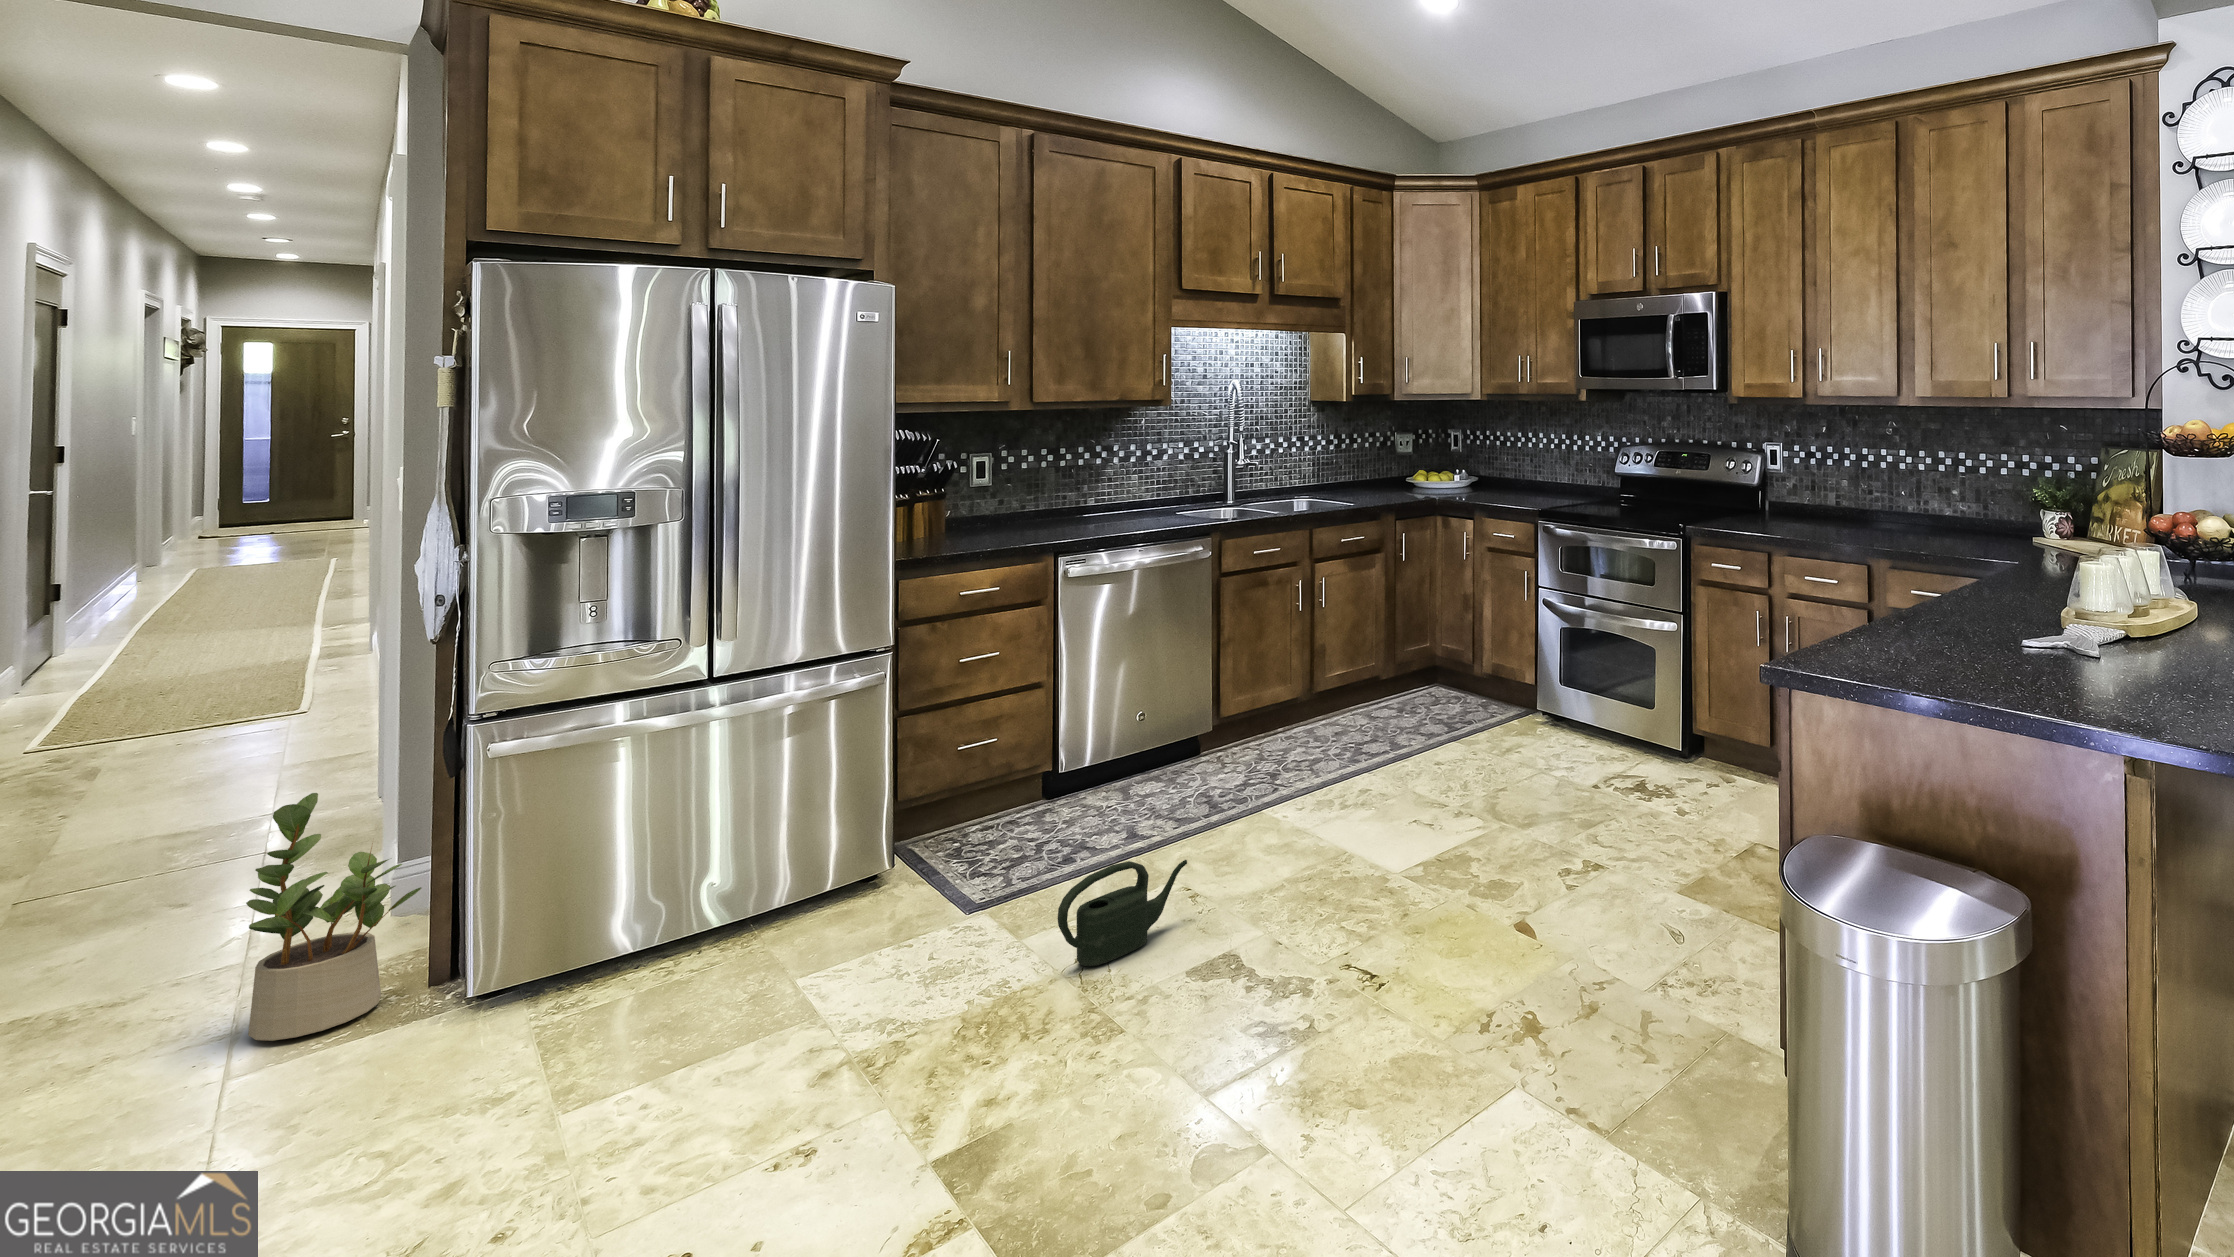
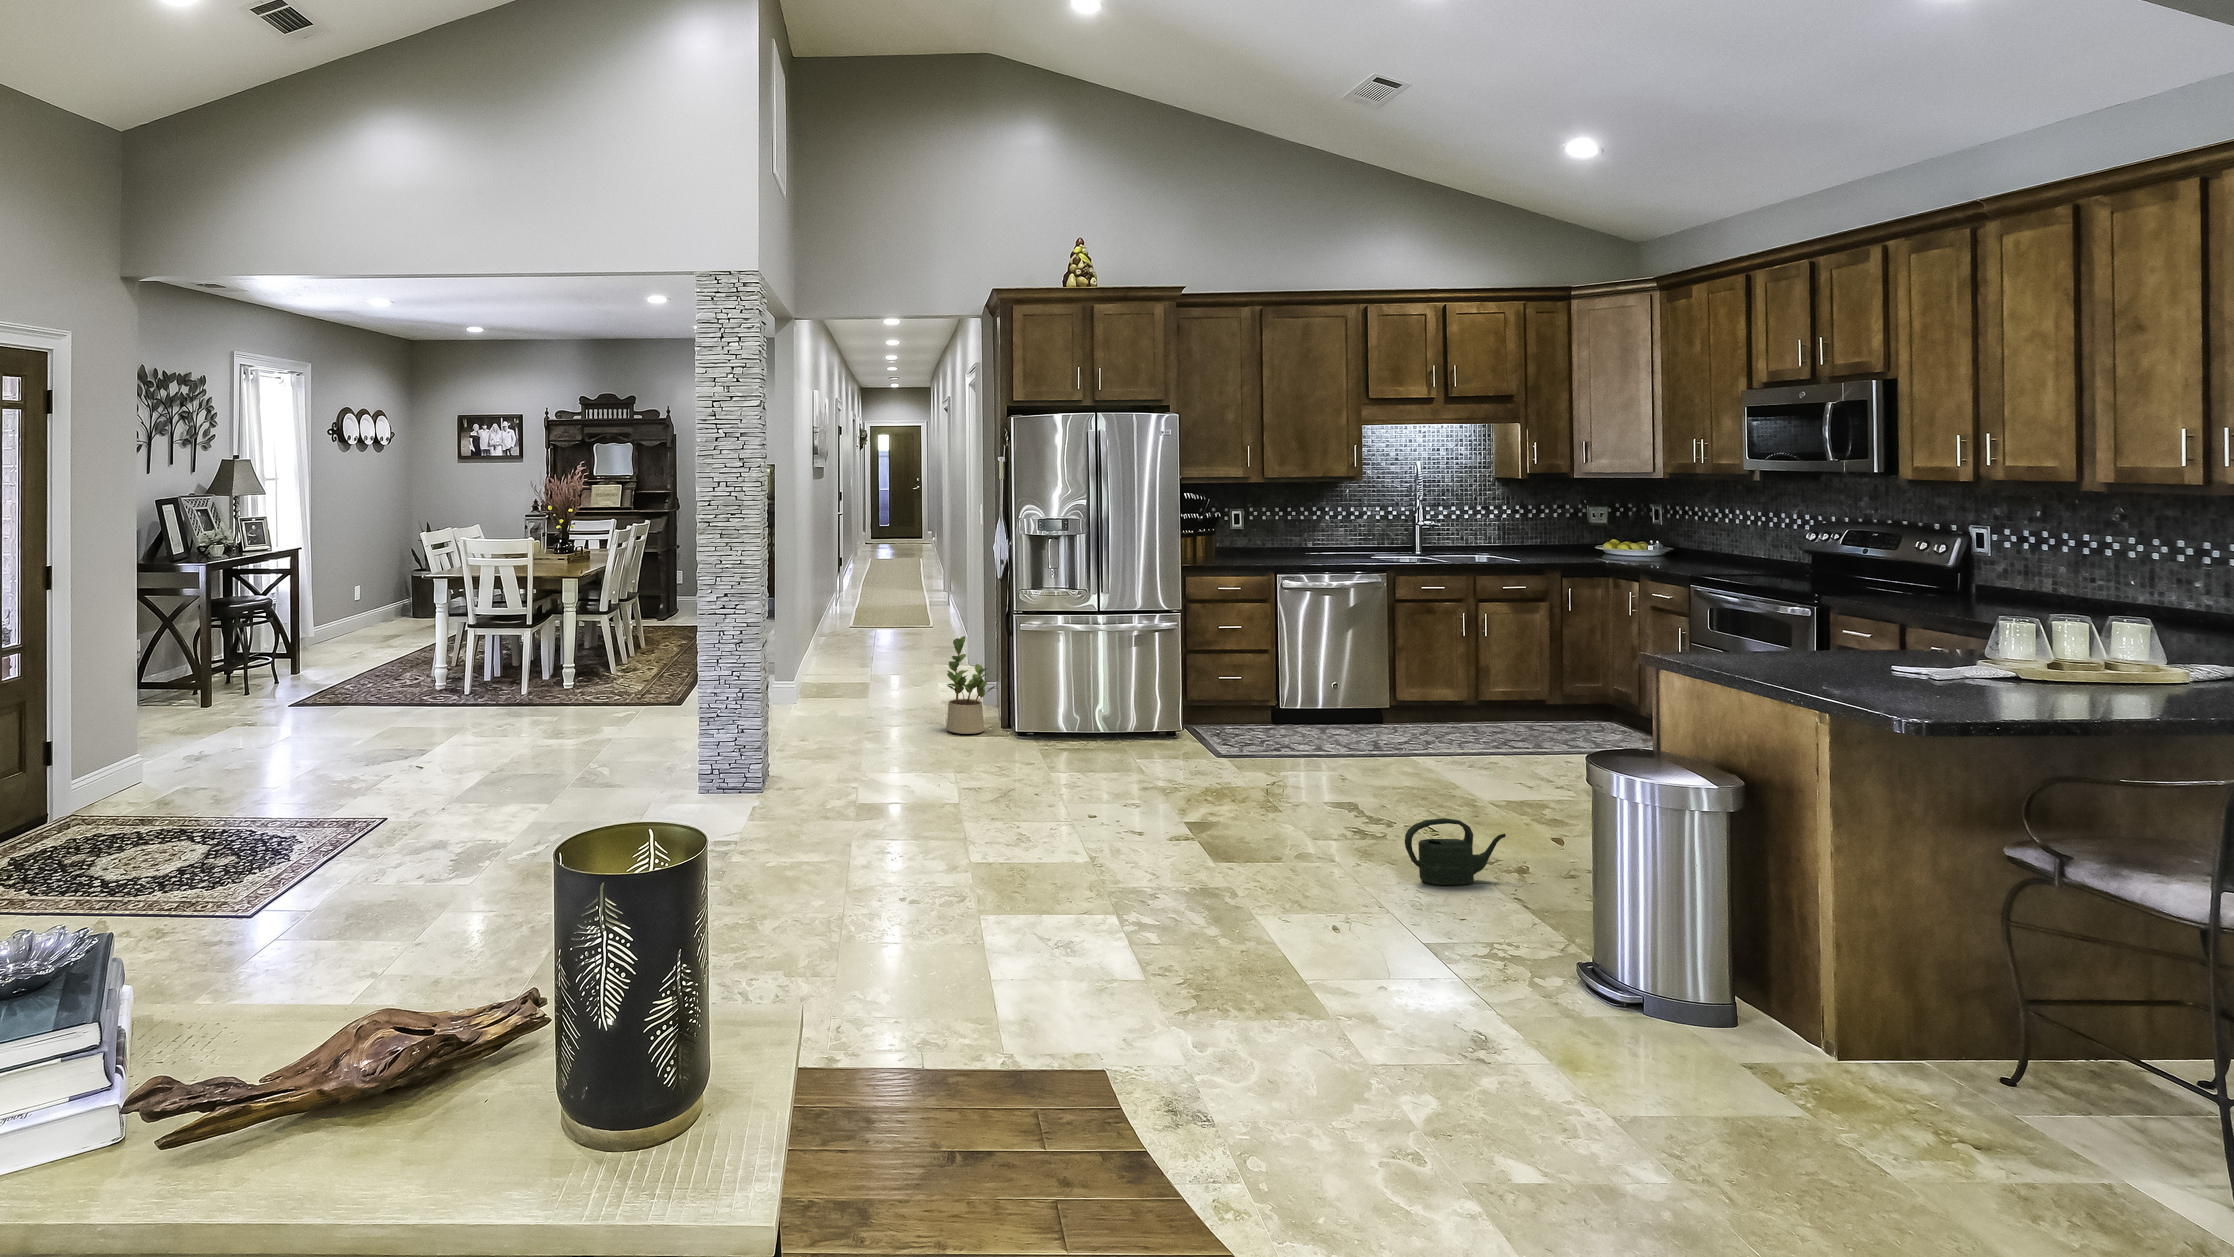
watering can: present [1057,860,1187,966] -> present [1405,818,1506,885]

